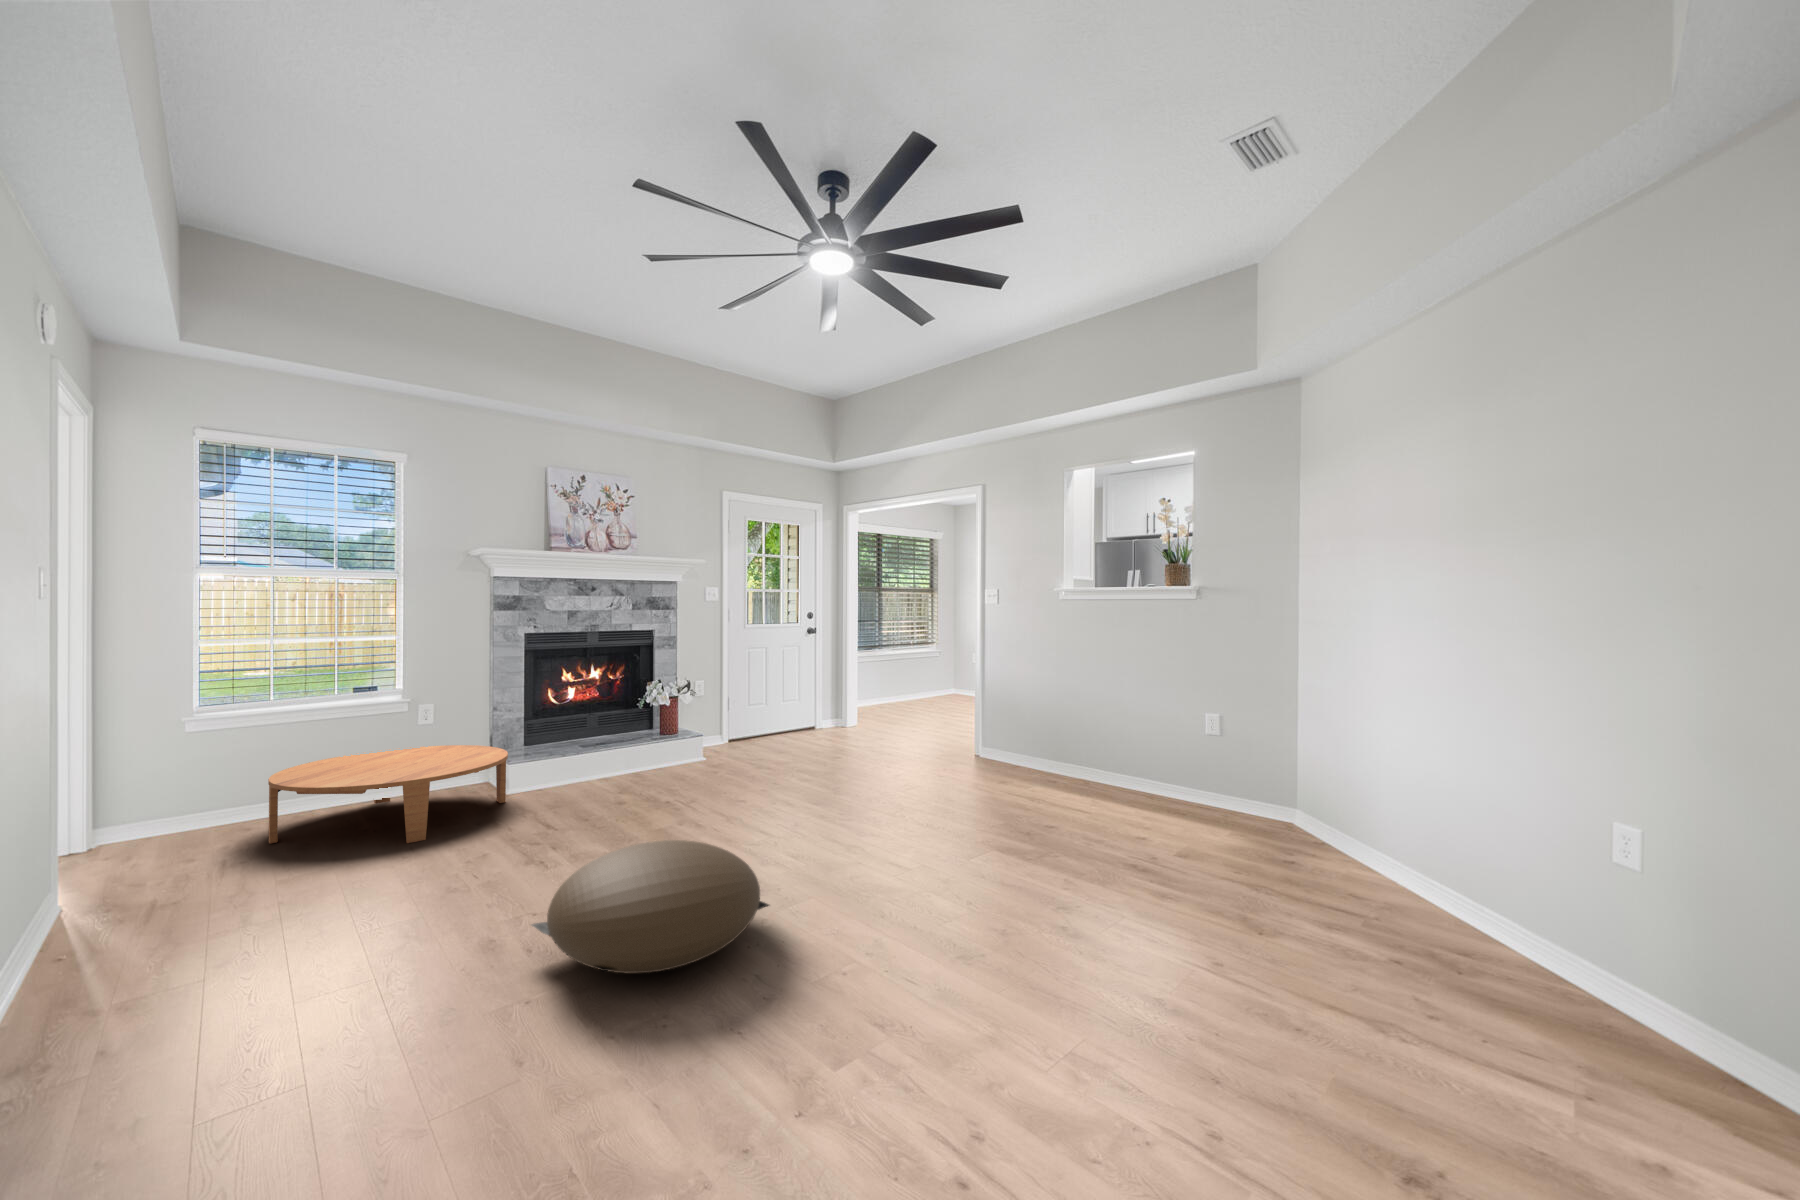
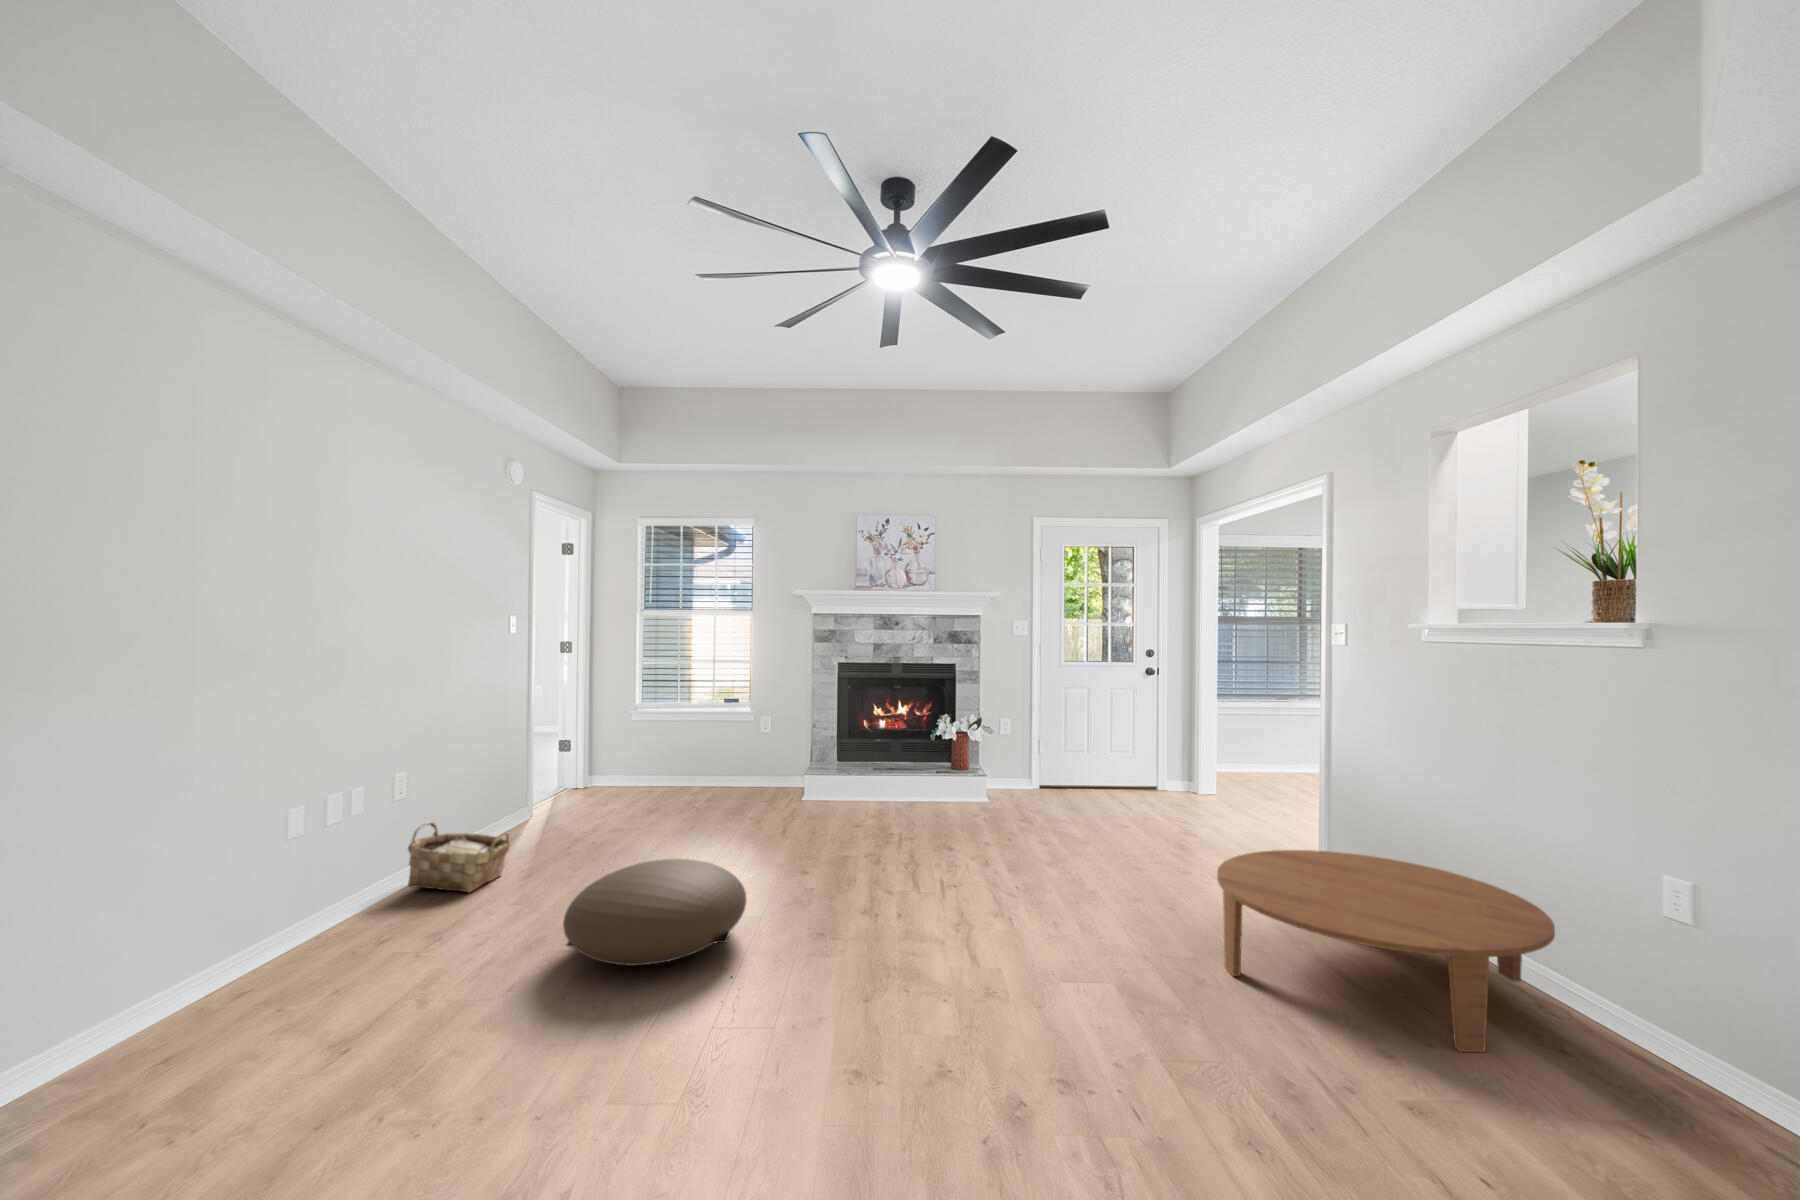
coffee table: present [268,745,508,844] -> present [1217,850,1555,1052]
woven basket: none [22,896,245,1041] -> present [408,822,510,892]

